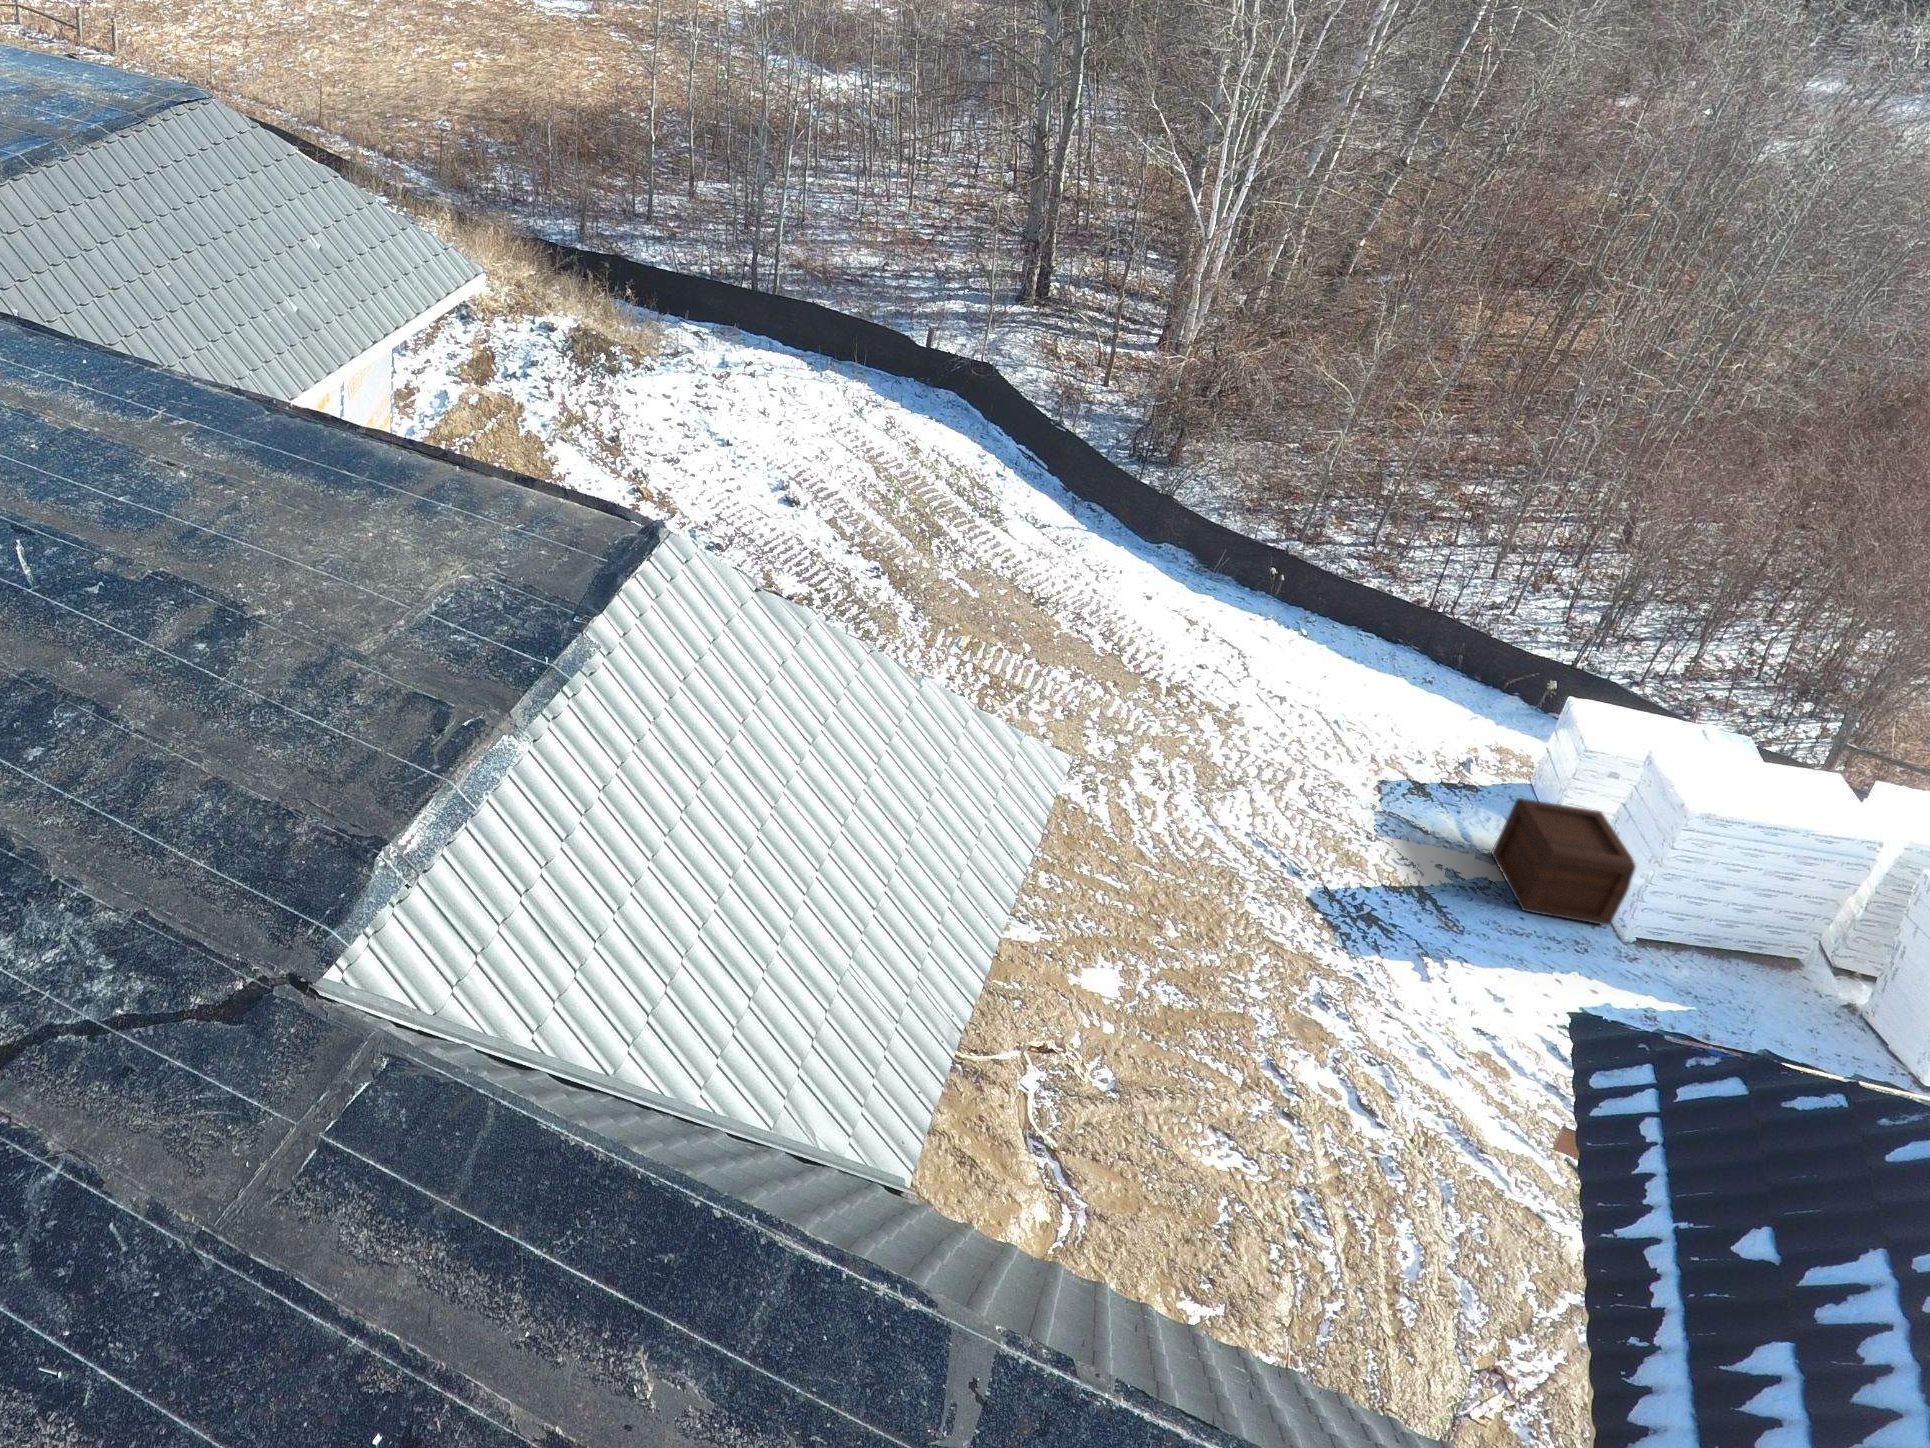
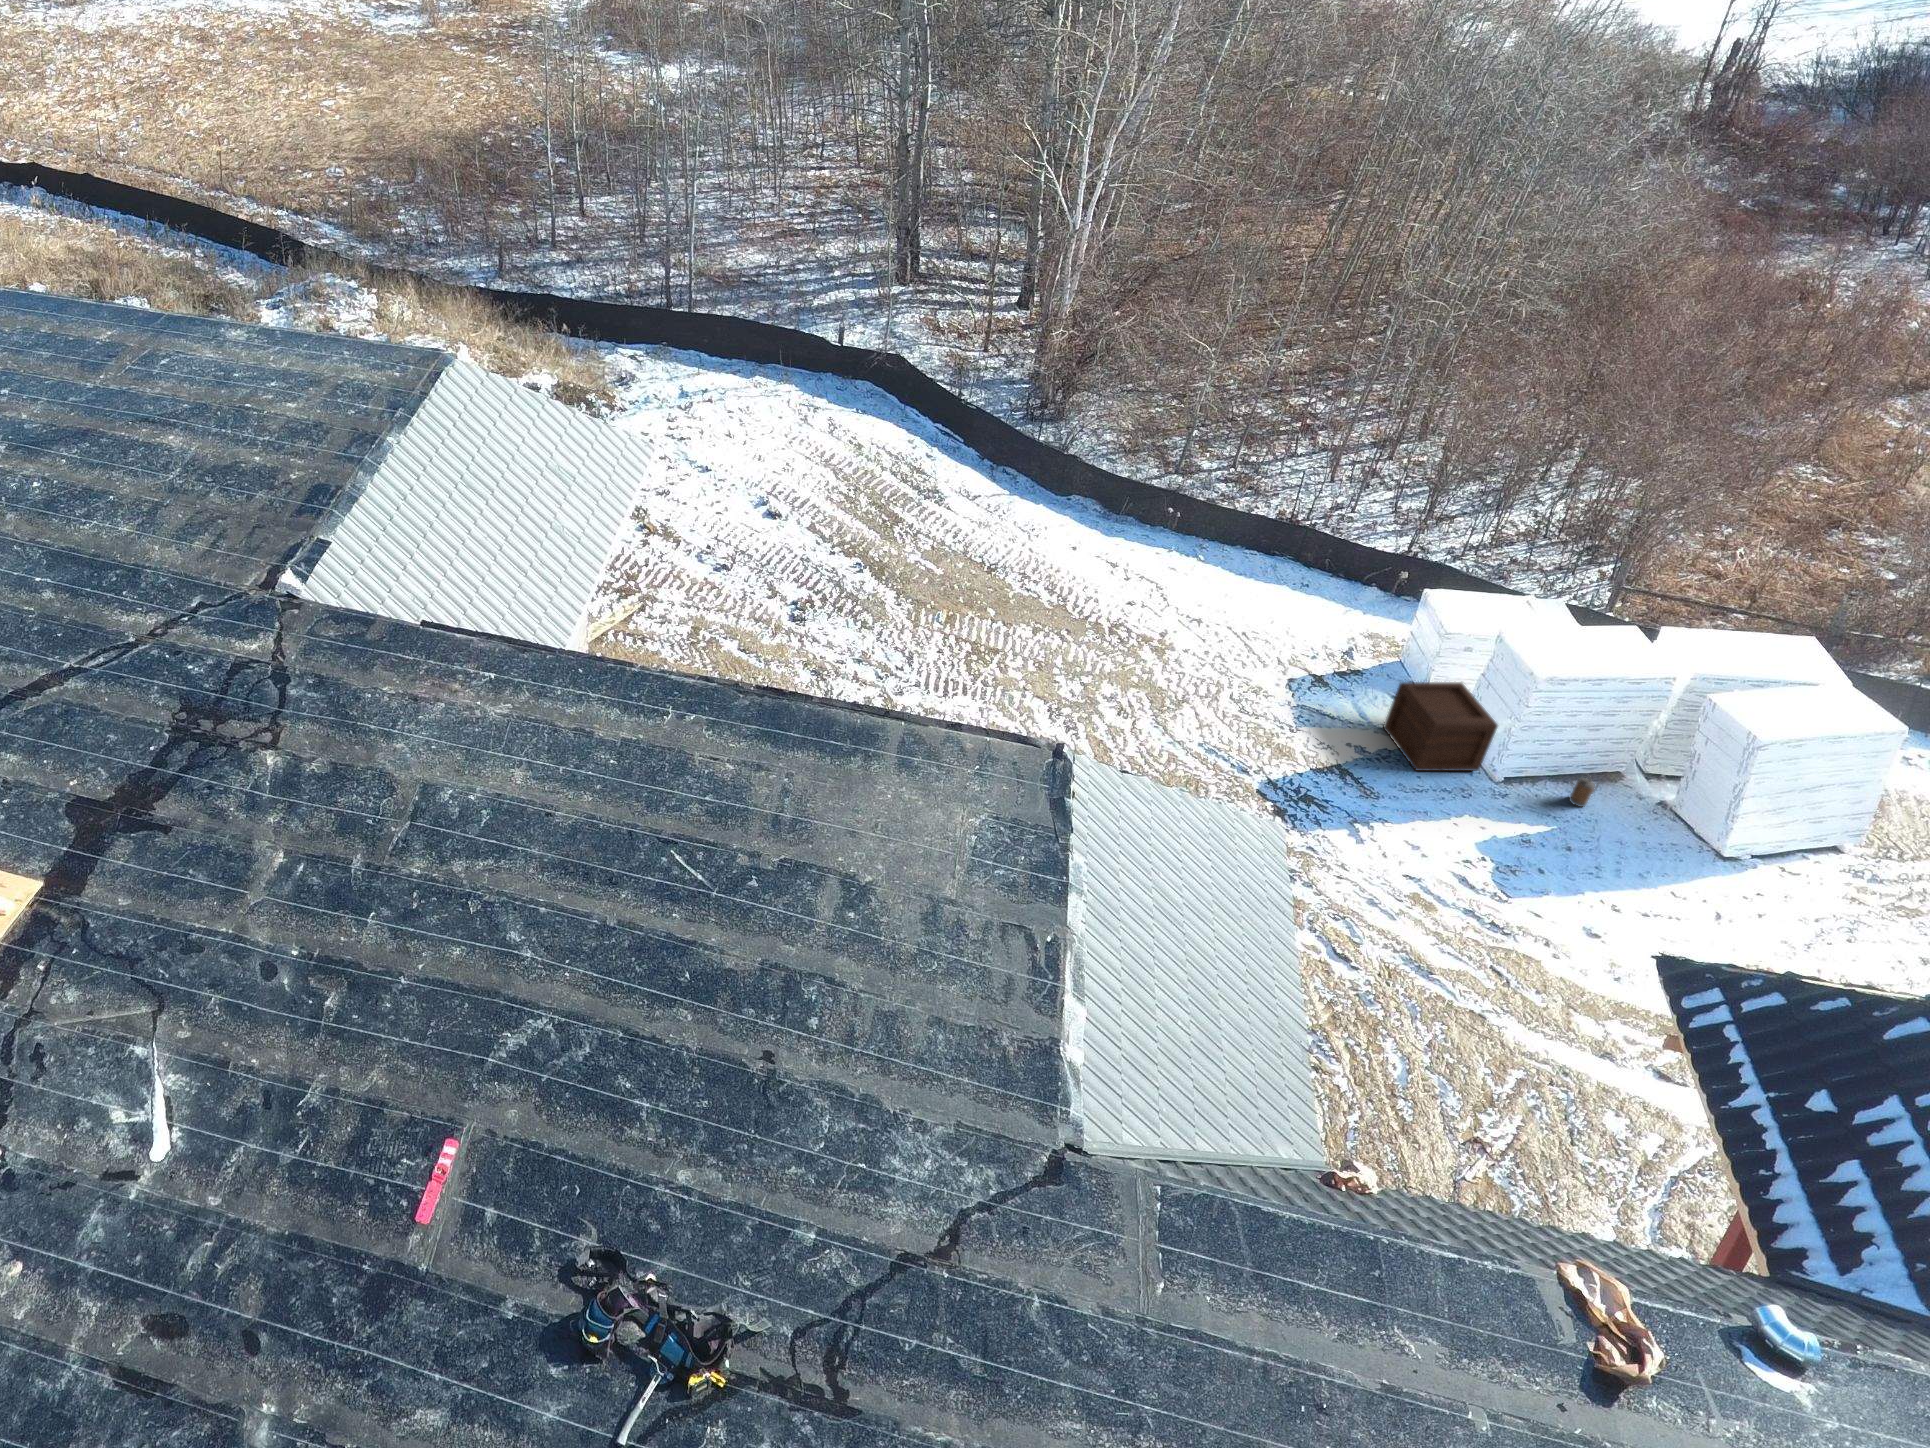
watering can: none [1728,949,1781,994] -> present [1569,778,1597,807]

